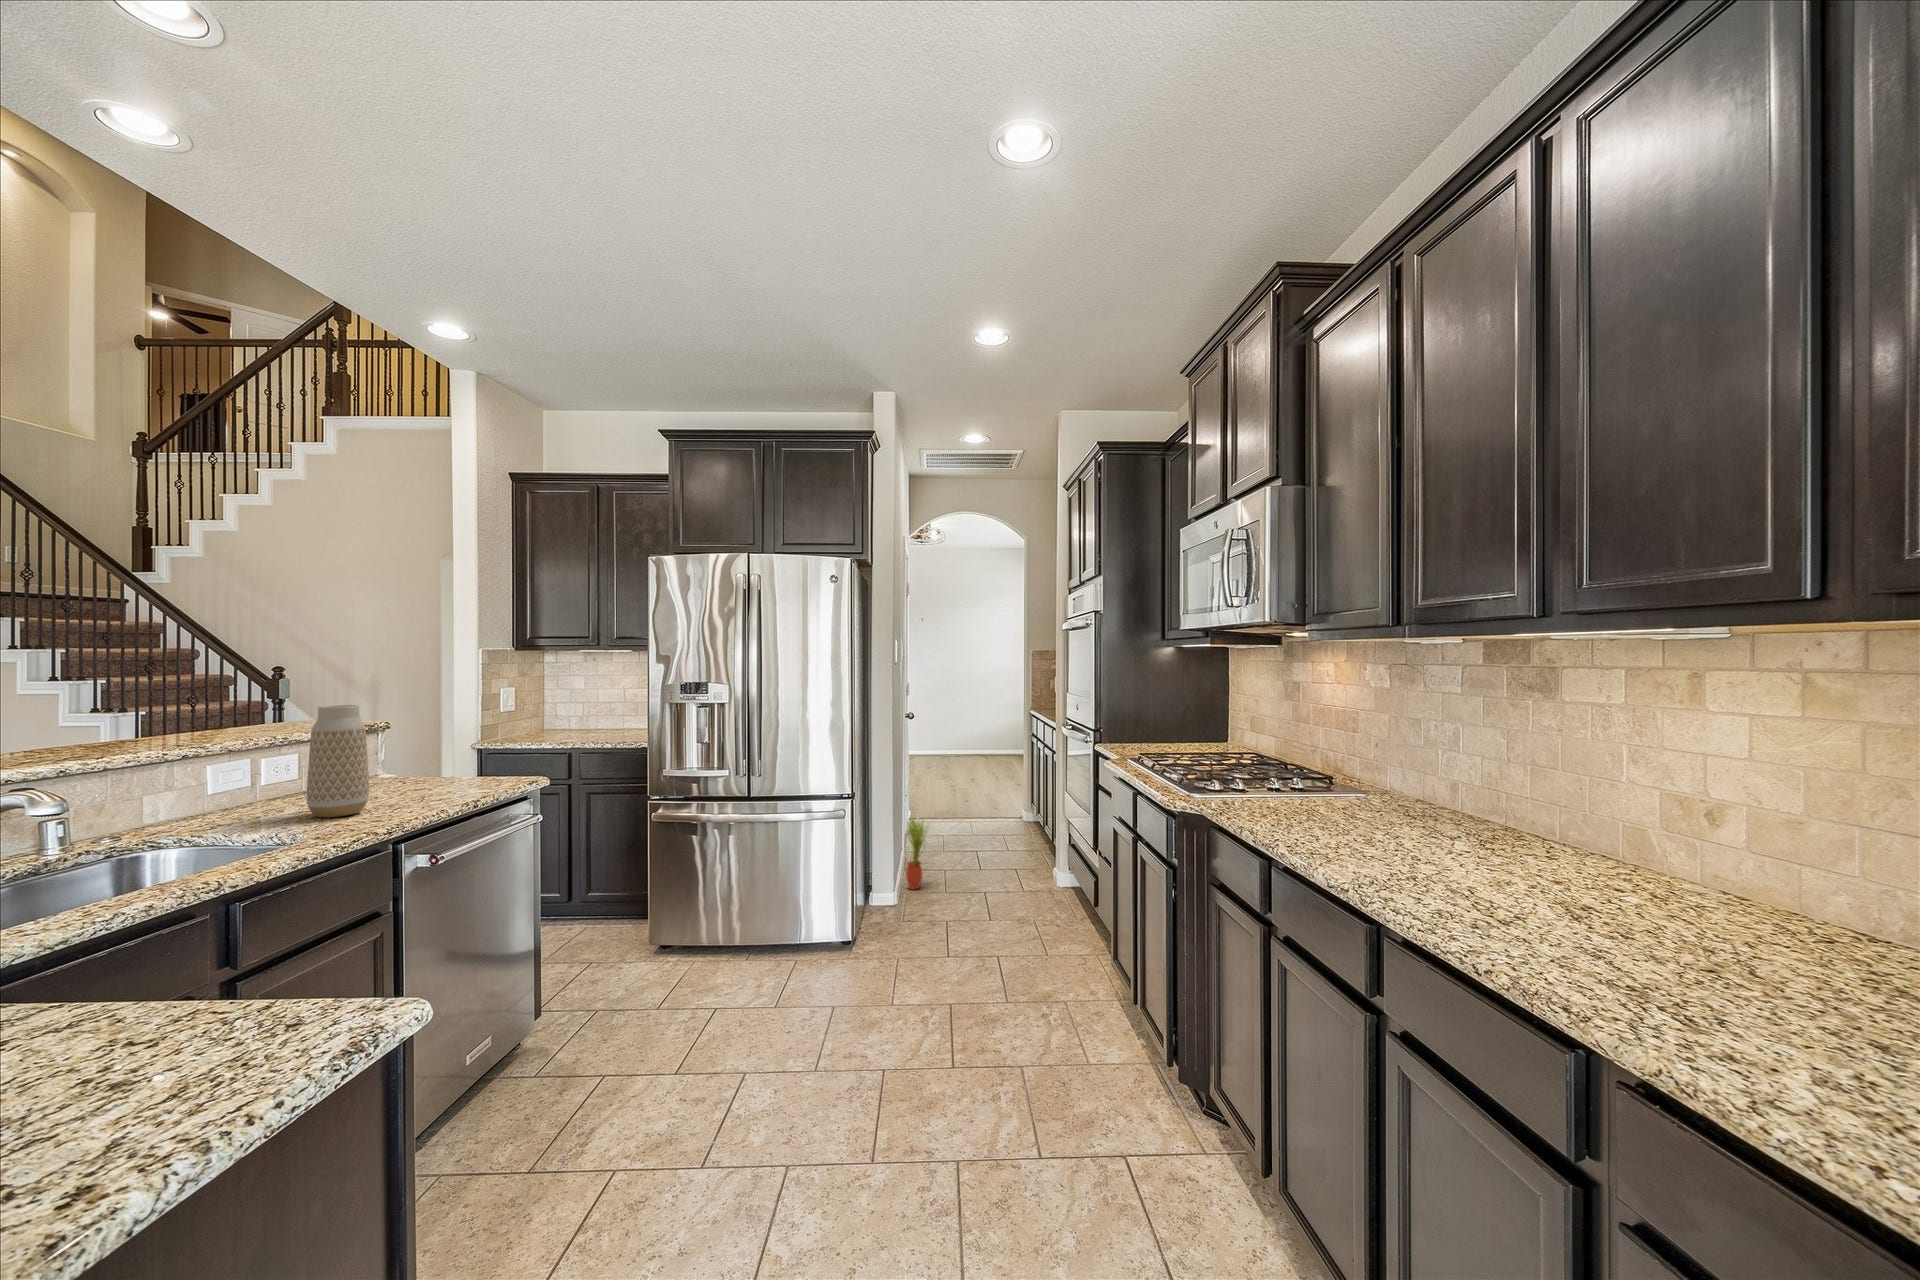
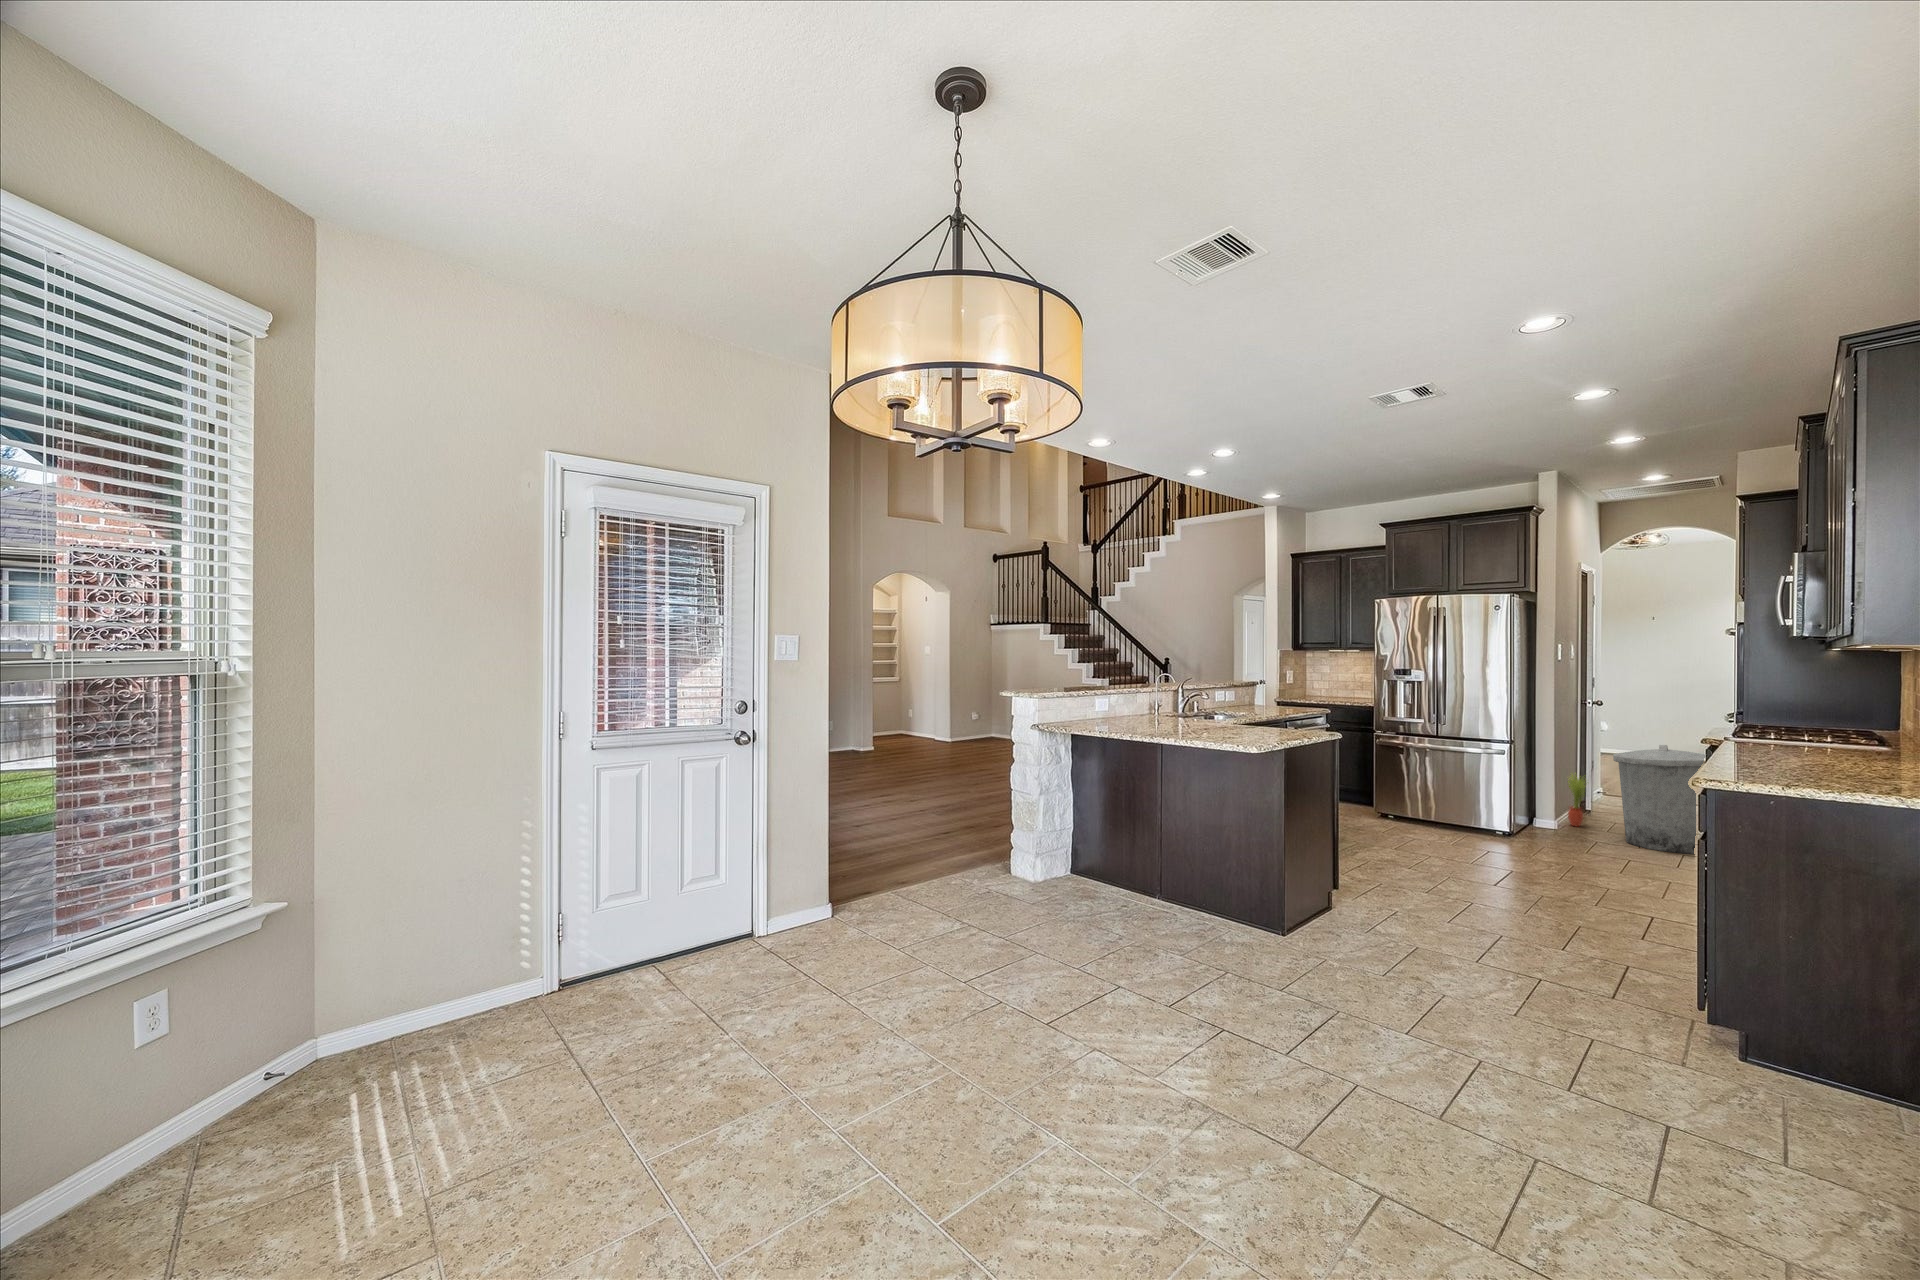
vase: present [307,705,369,817] -> none [1255,670,1274,711]
trash can: none [963,772,1068,922] -> present [1613,745,1705,854]

